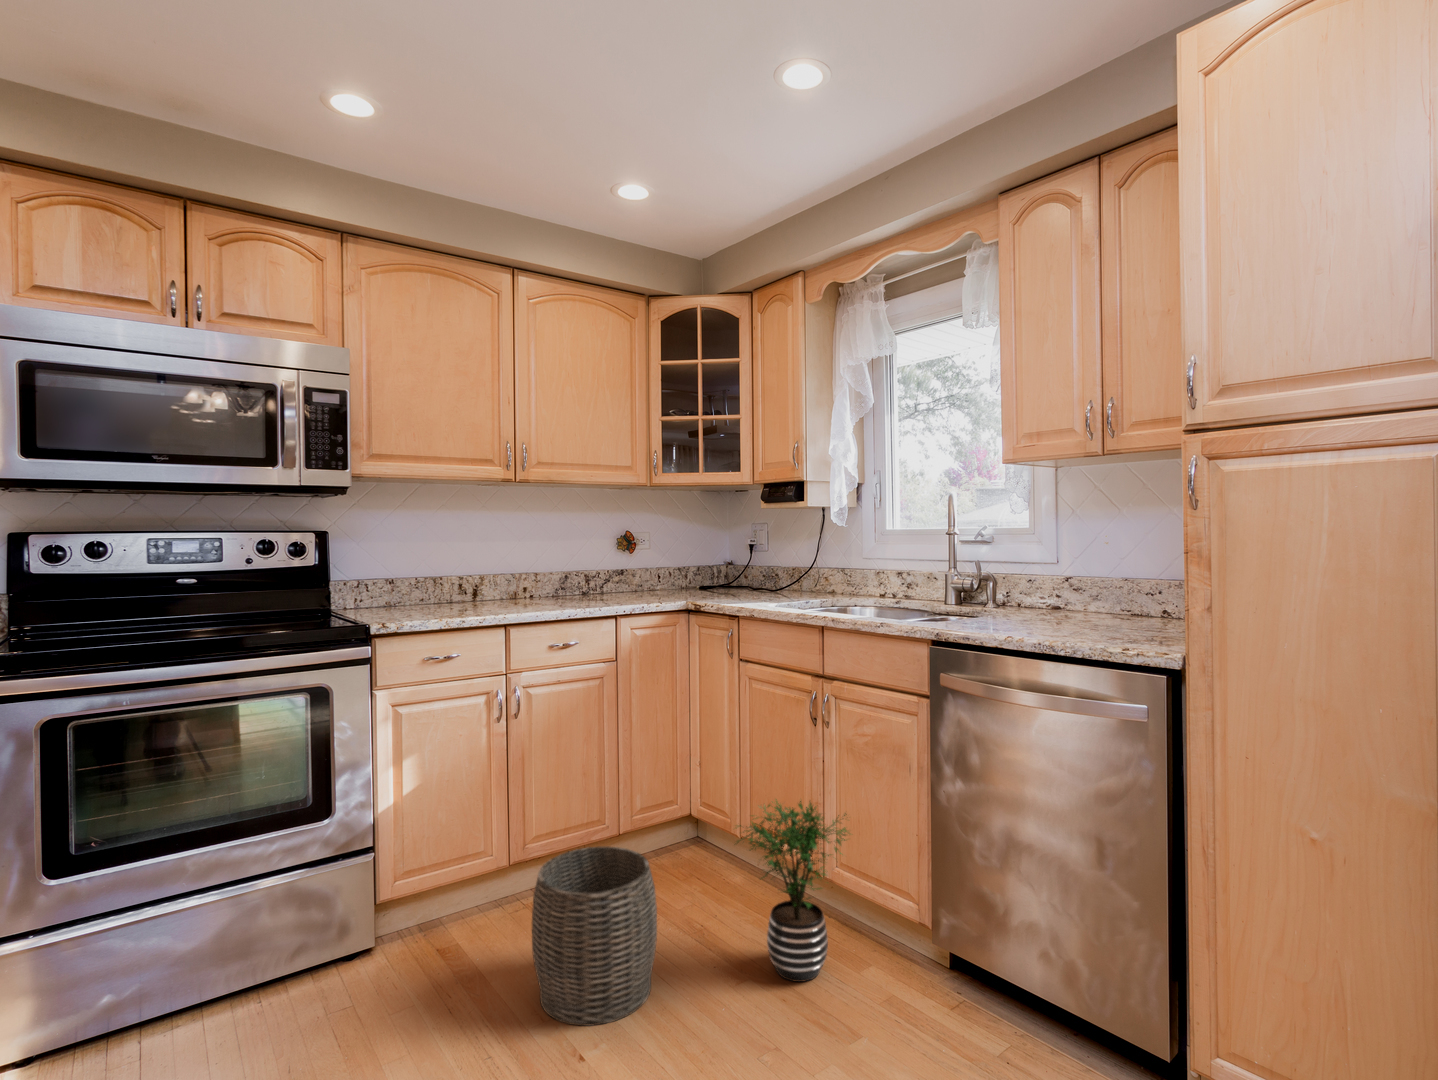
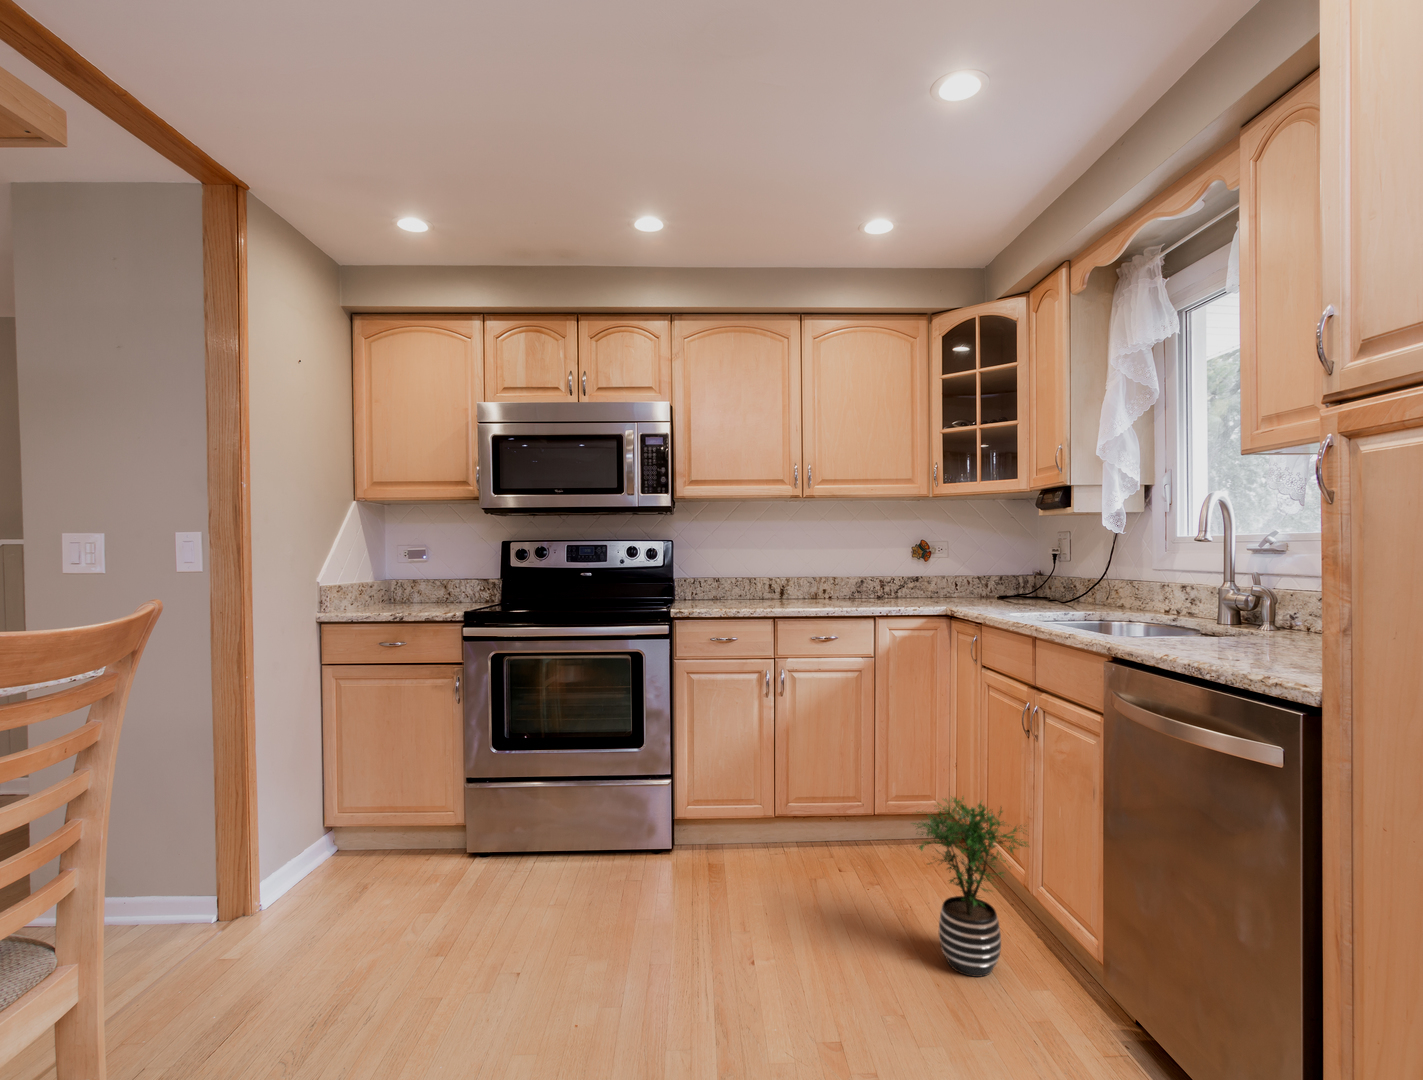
woven basket: present [532,846,657,1026] -> none [737,801,840,943]

